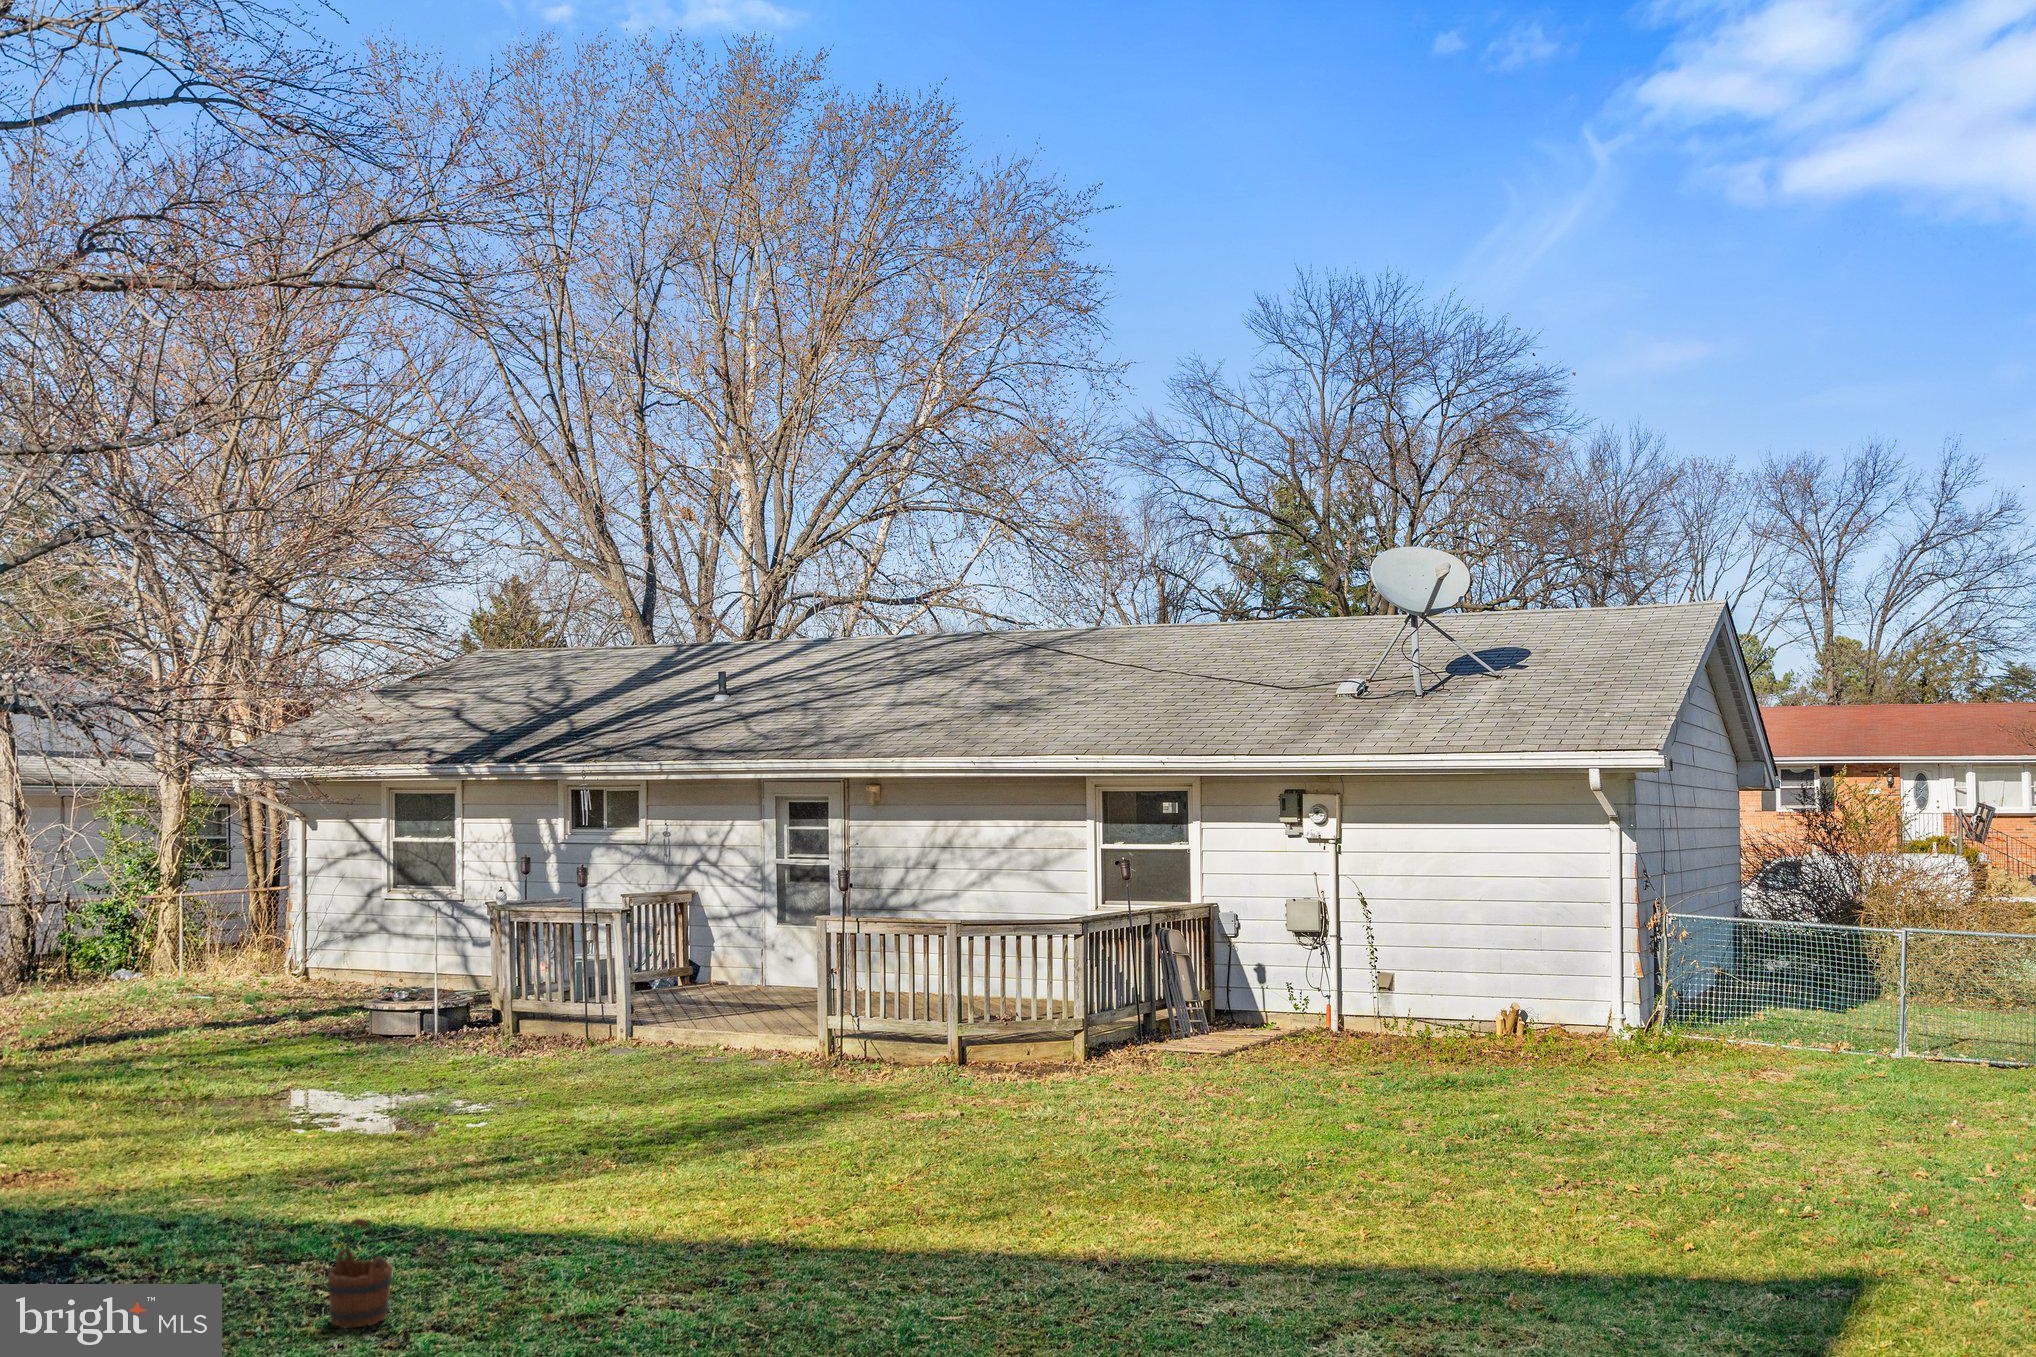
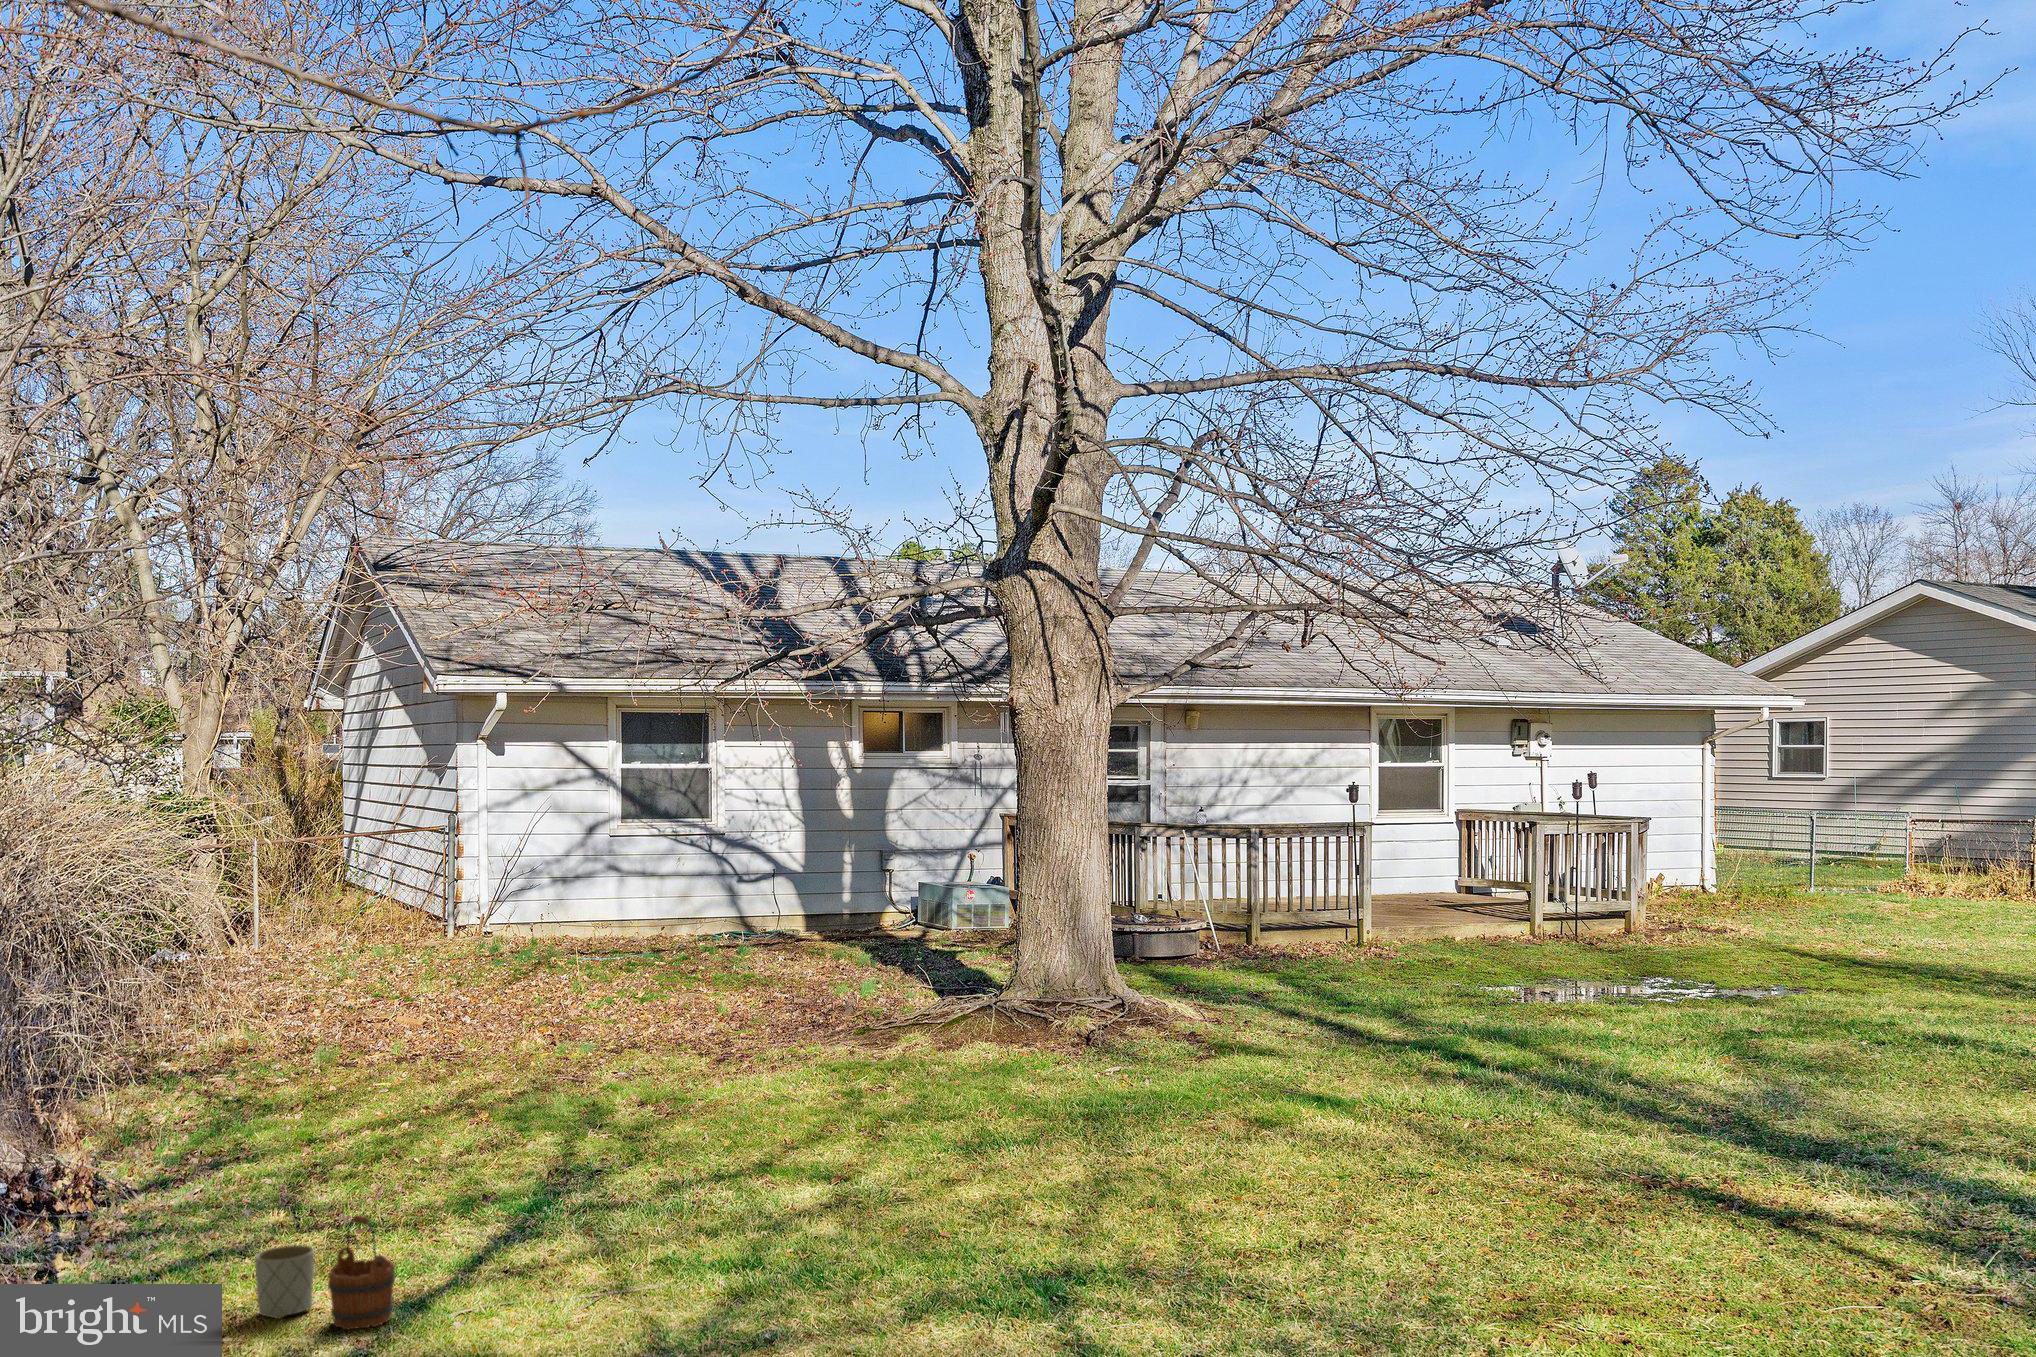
planter: none [256,1247,314,1318] -> present [255,1245,314,1319]

